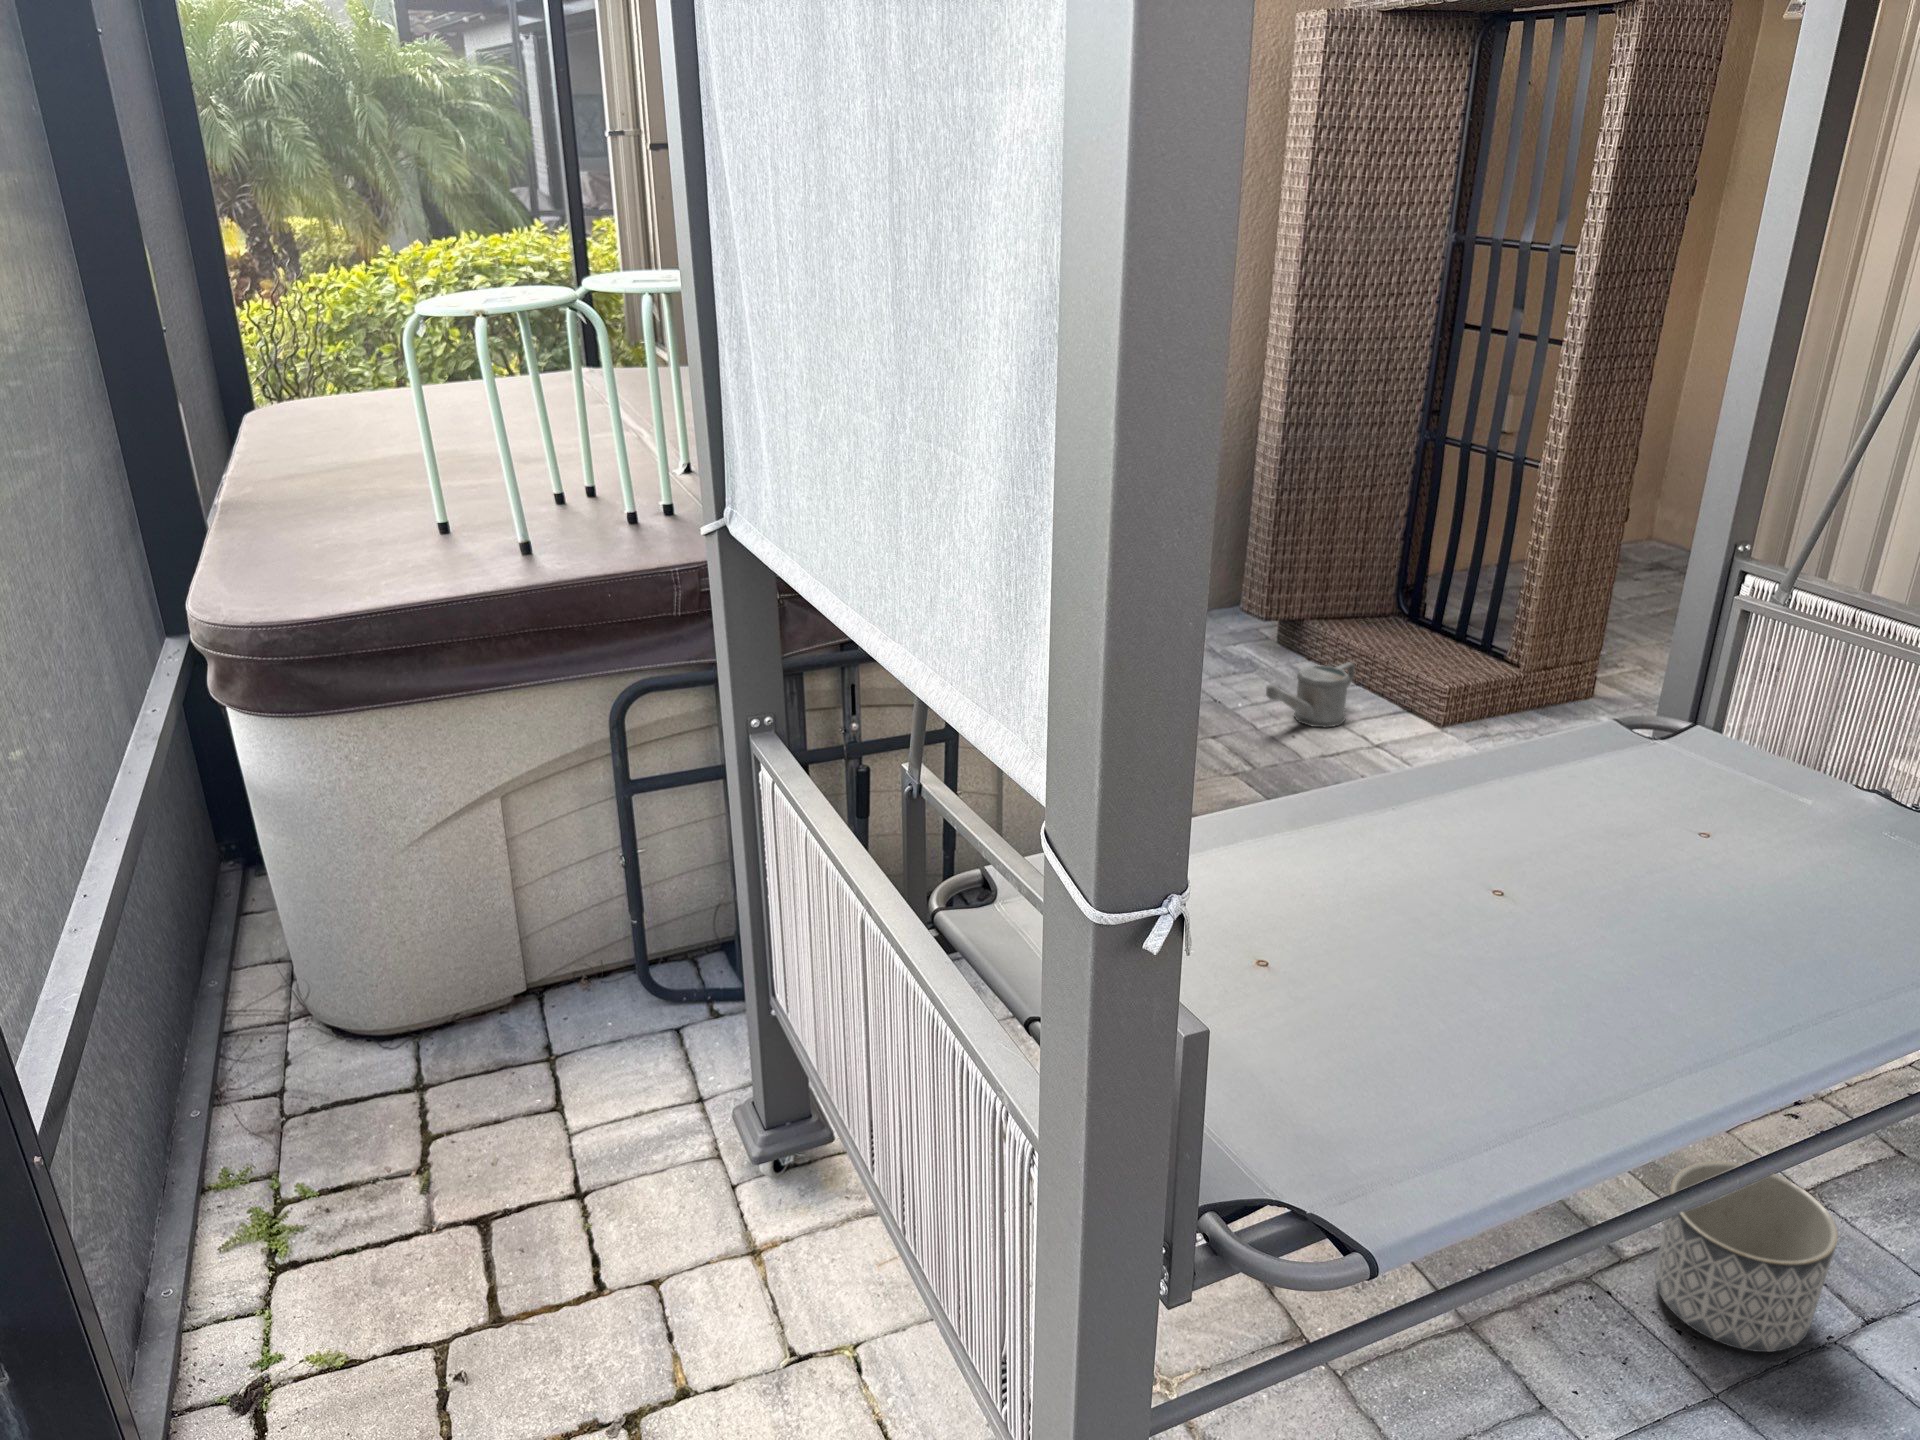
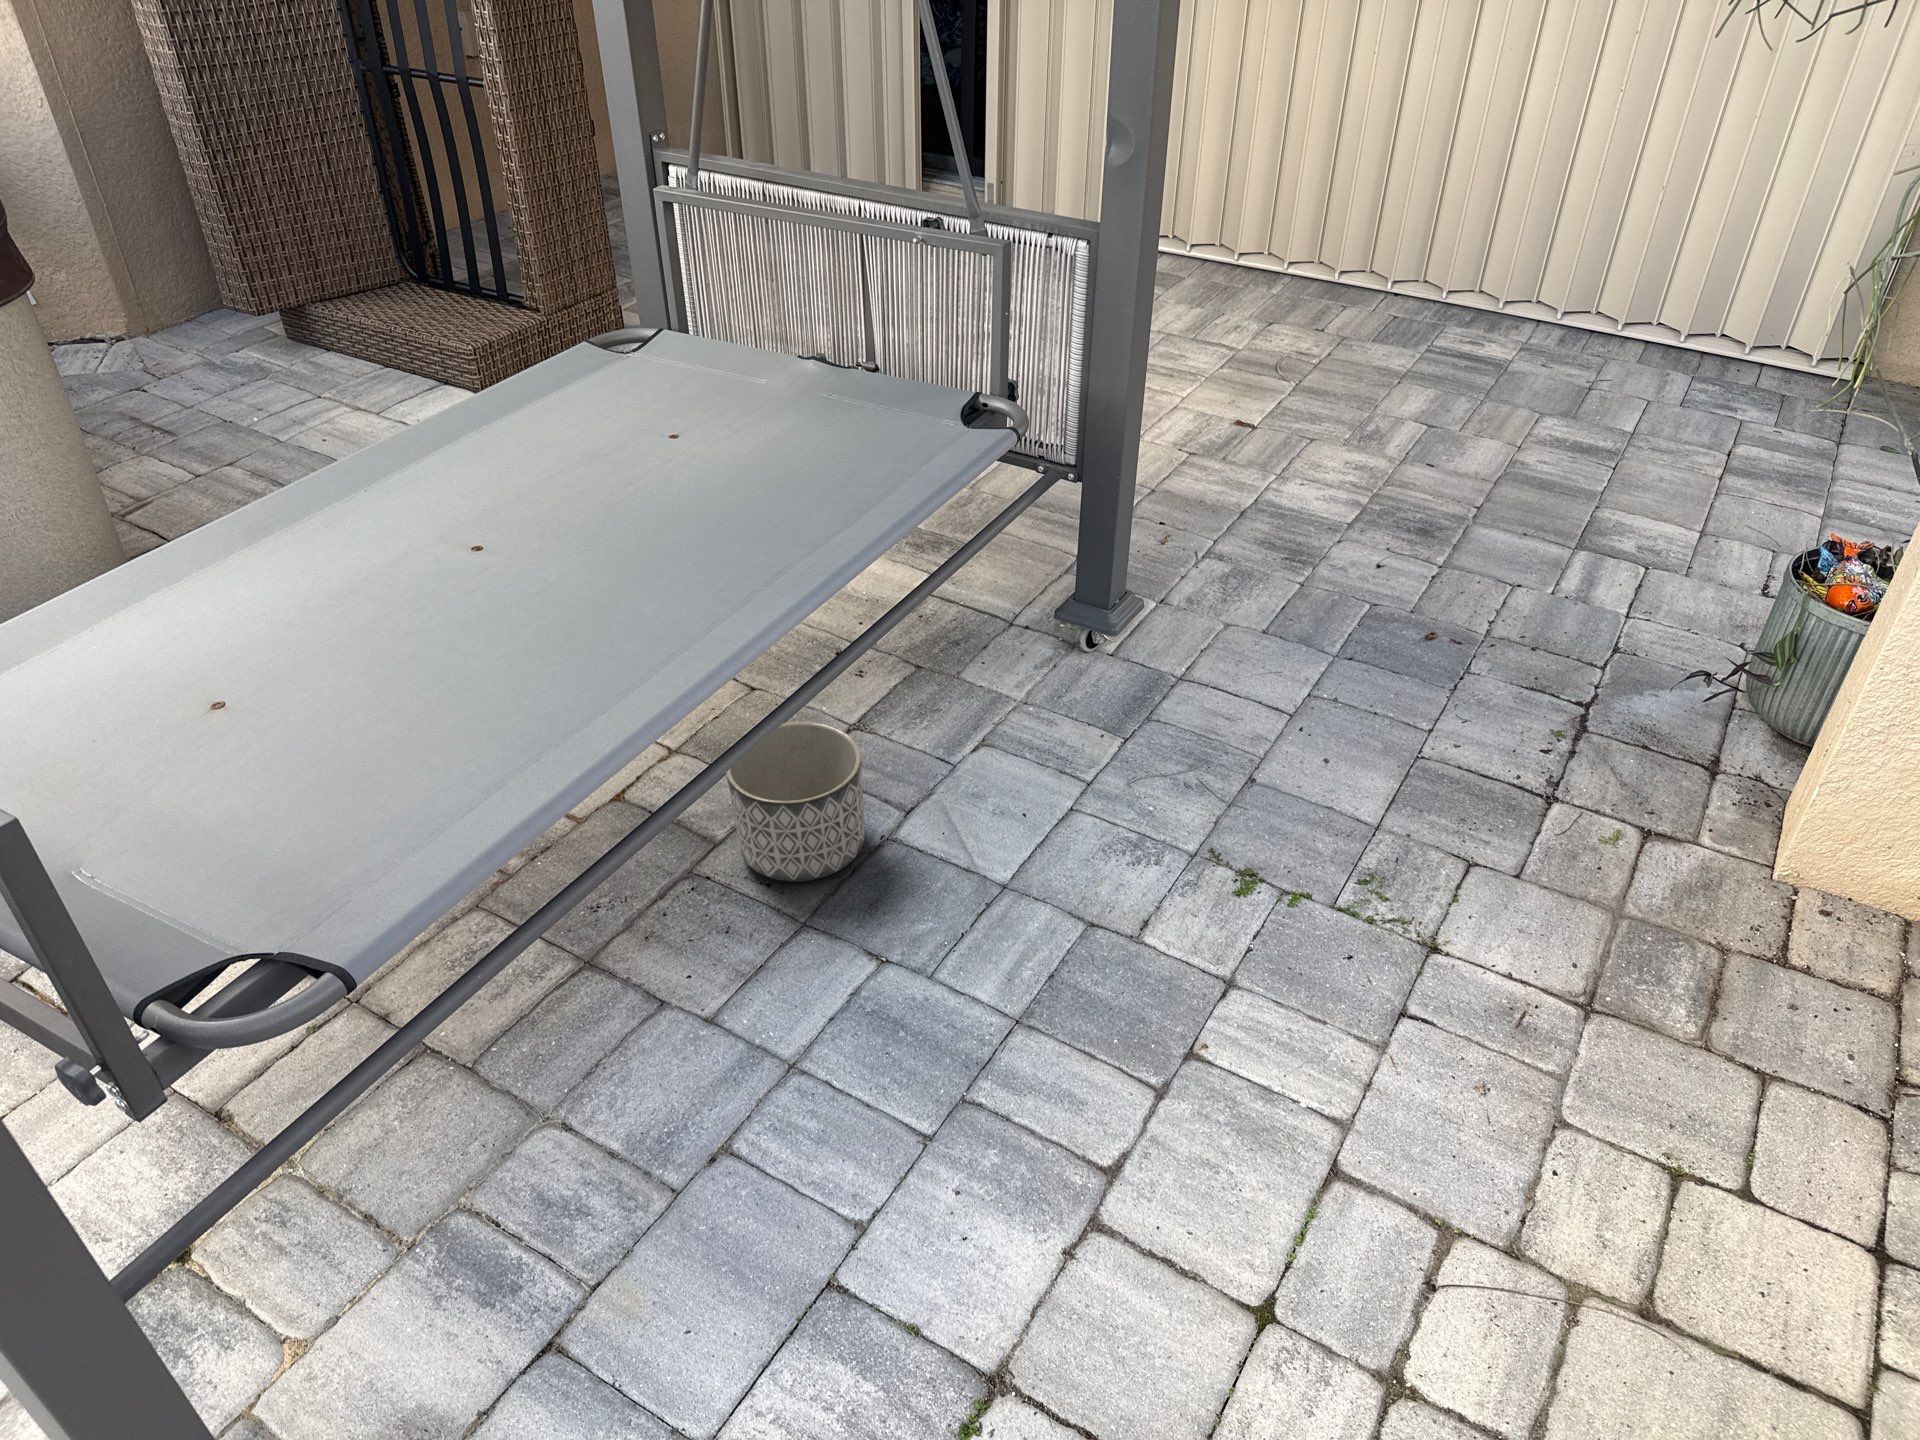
watering can: present [1266,662,1355,727] -> none [266,342,376,423]

